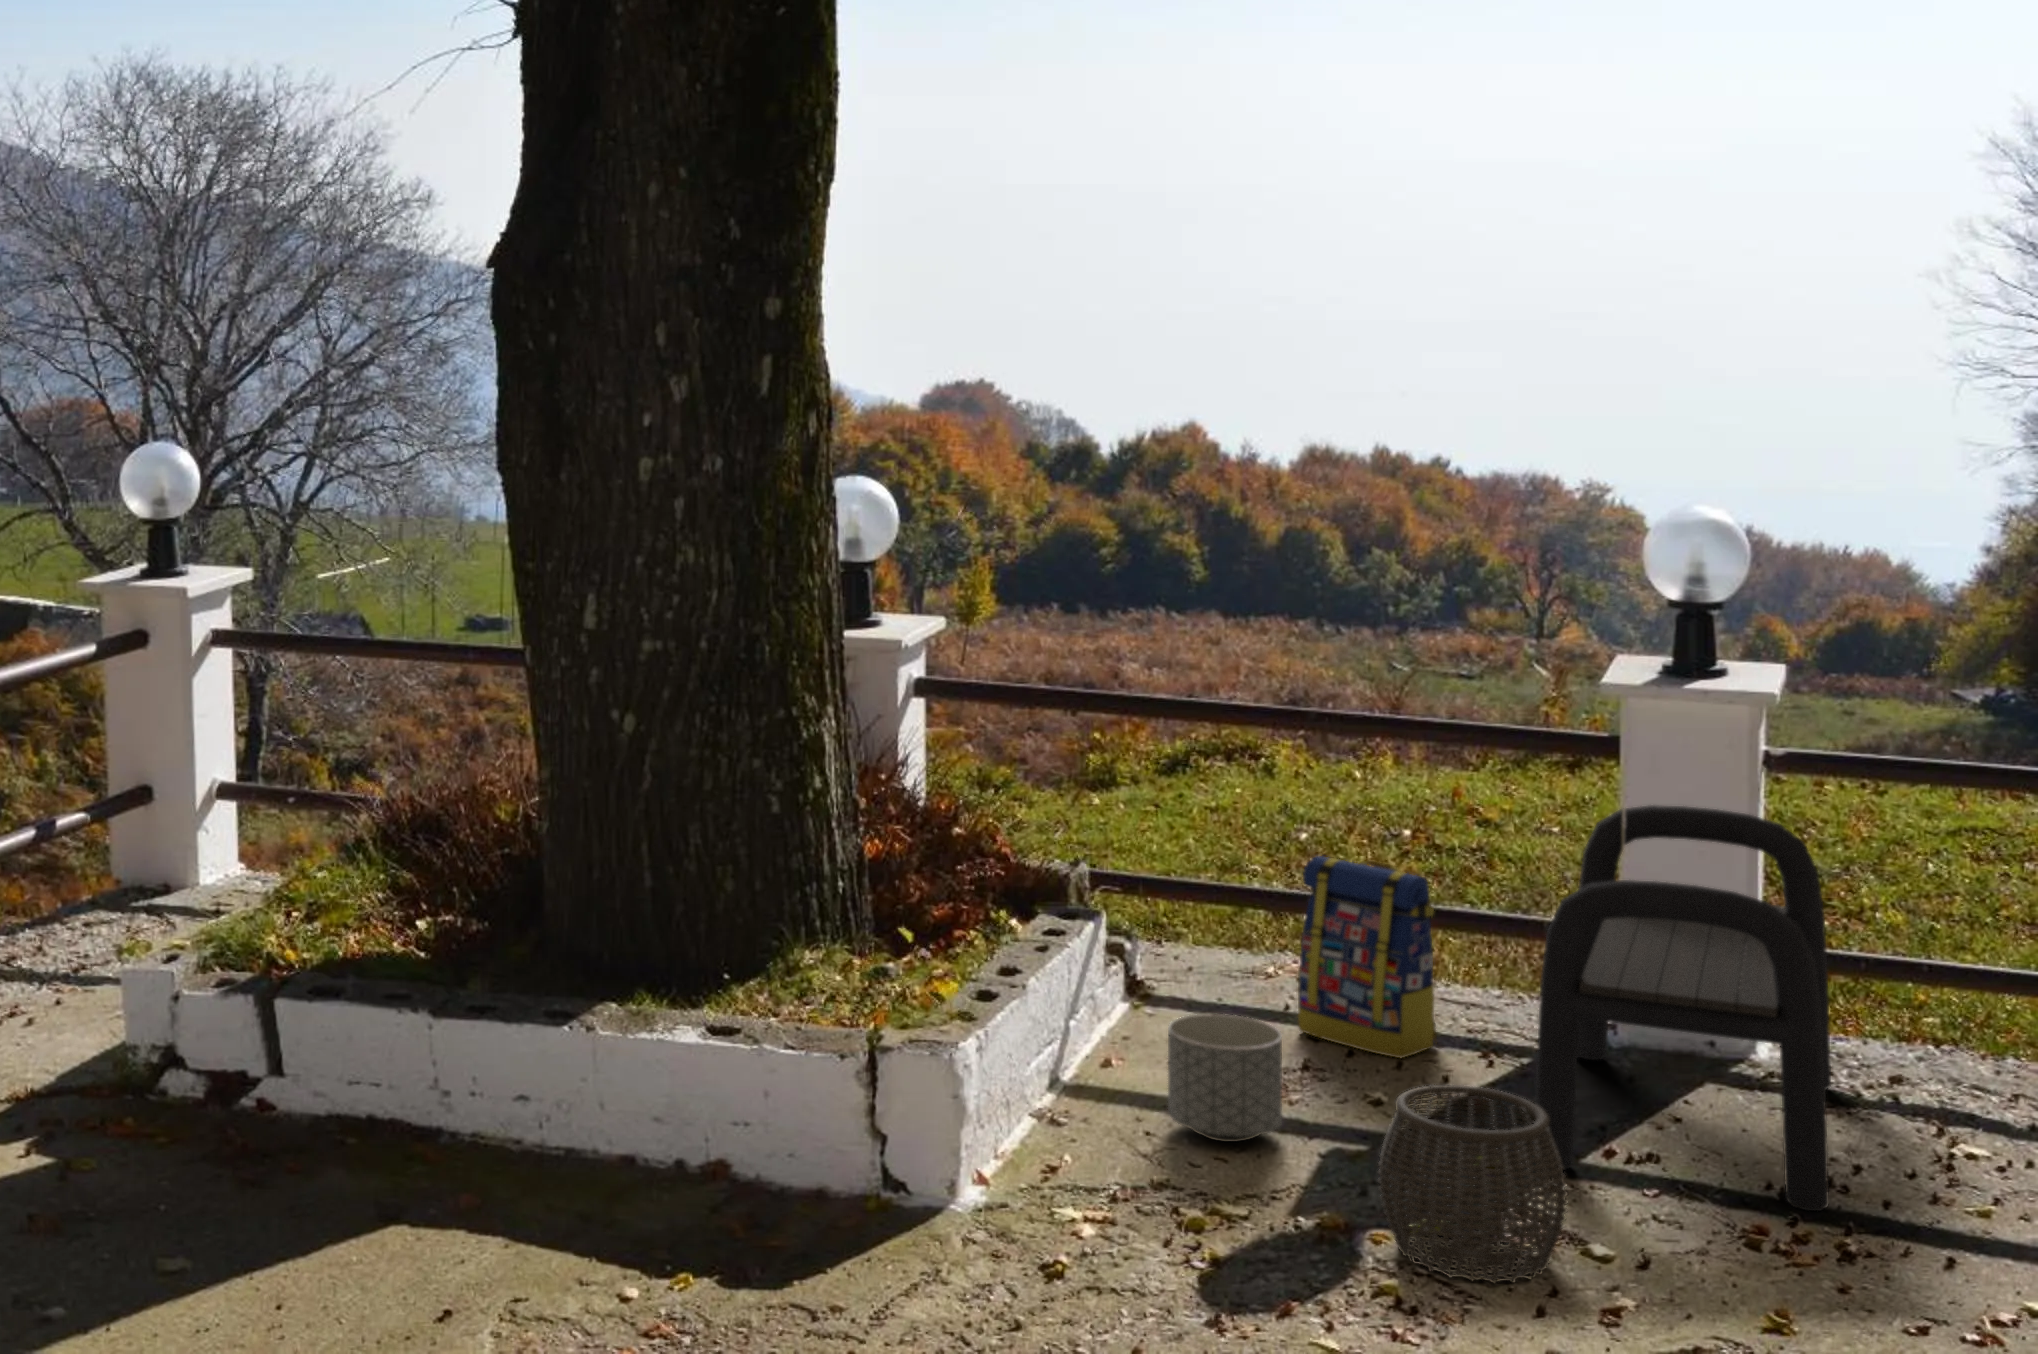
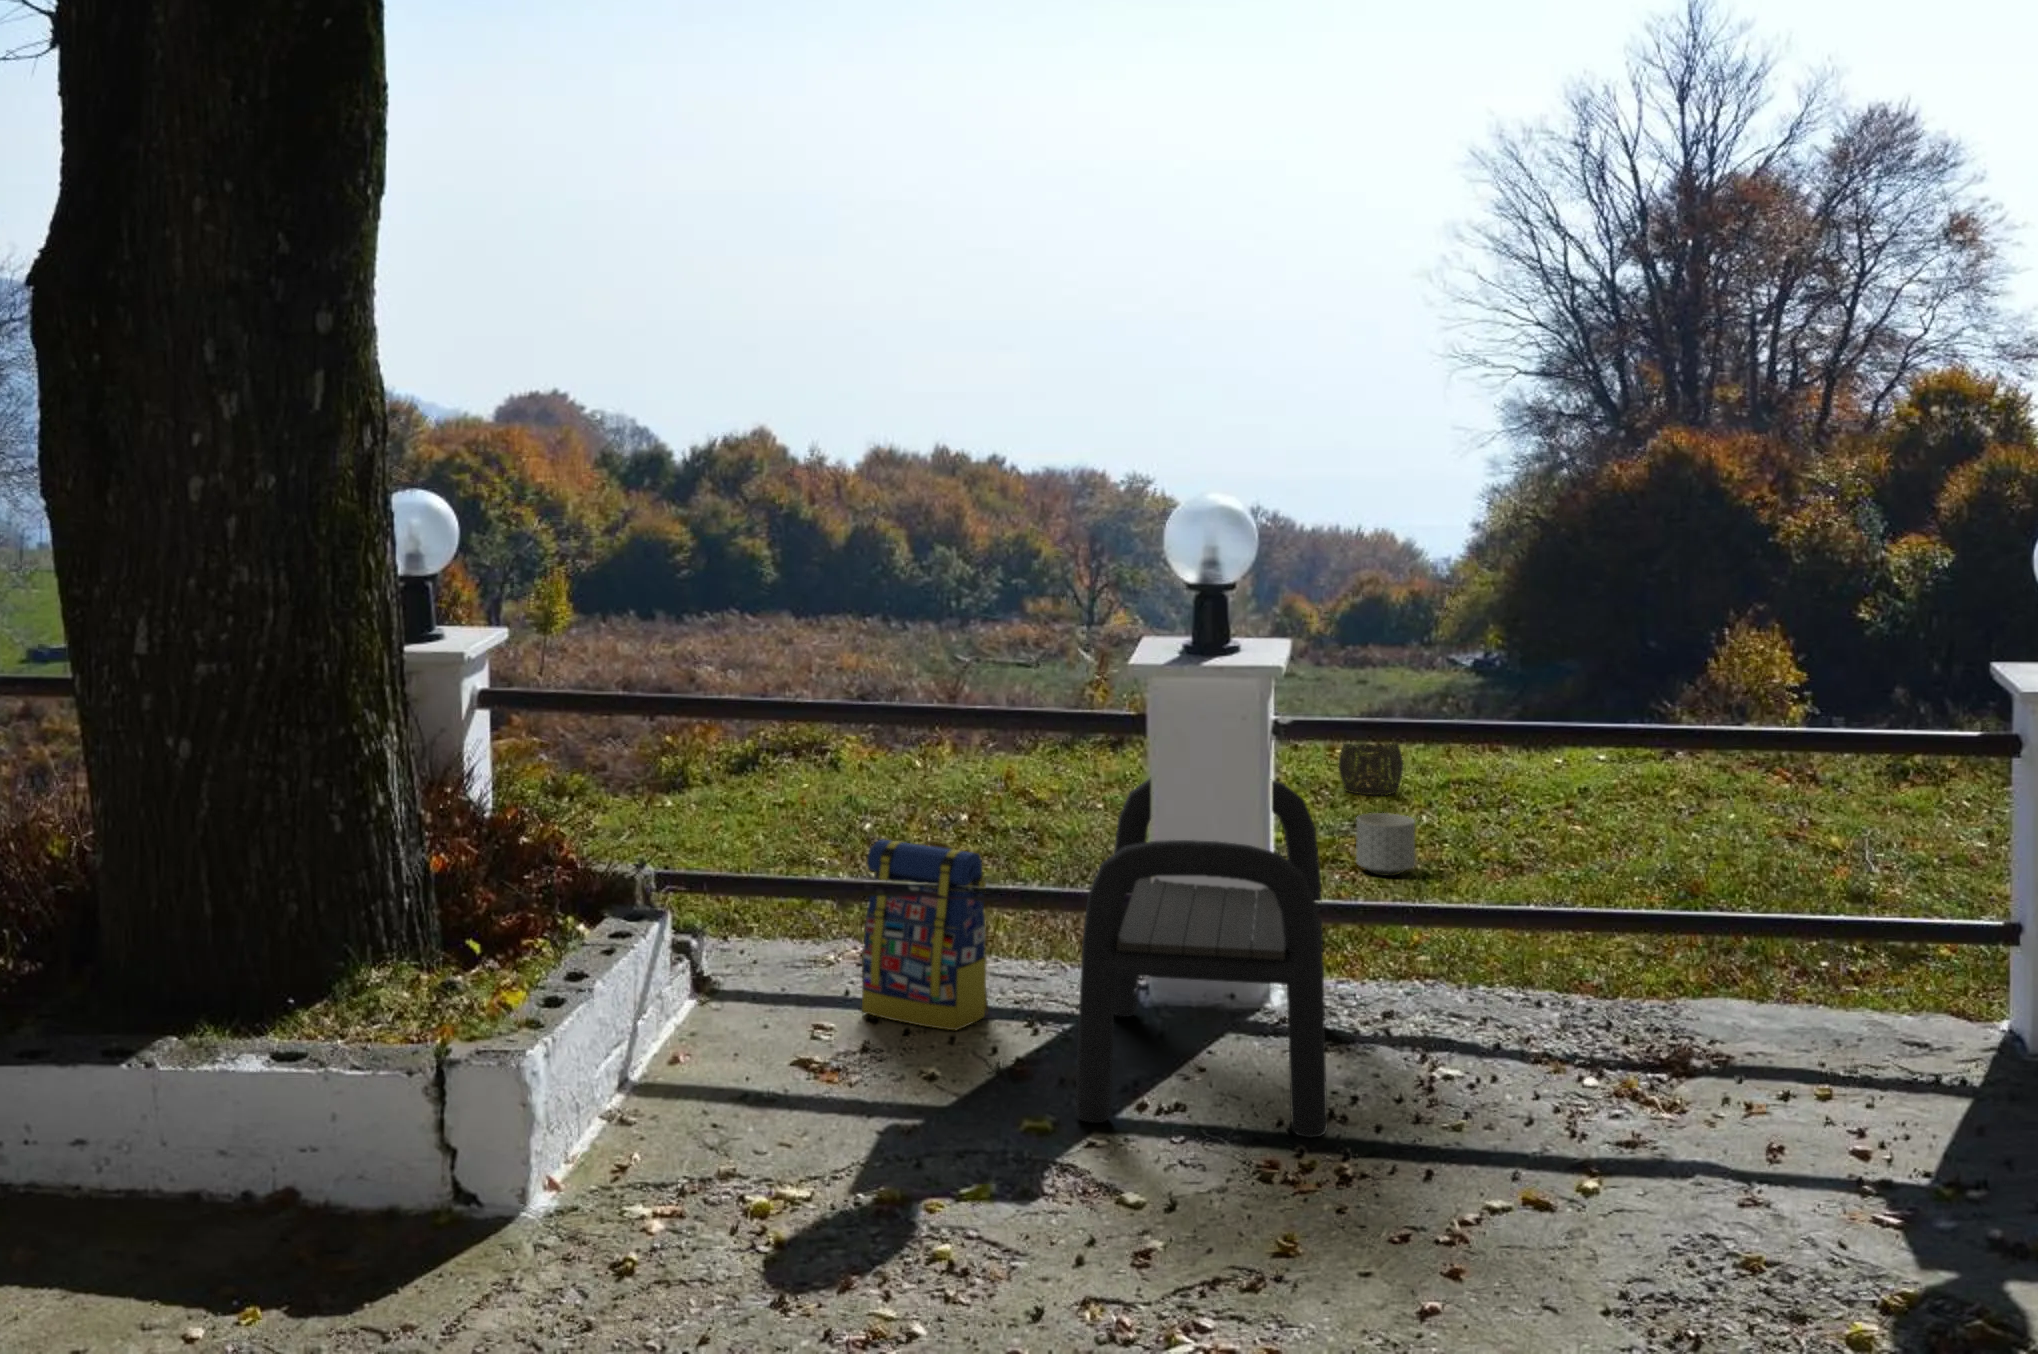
planter: present [1168,1014,1282,1142] -> present [1356,813,1415,876]
woven basket: present [1378,1085,1568,1283] -> present [1339,743,1403,796]

